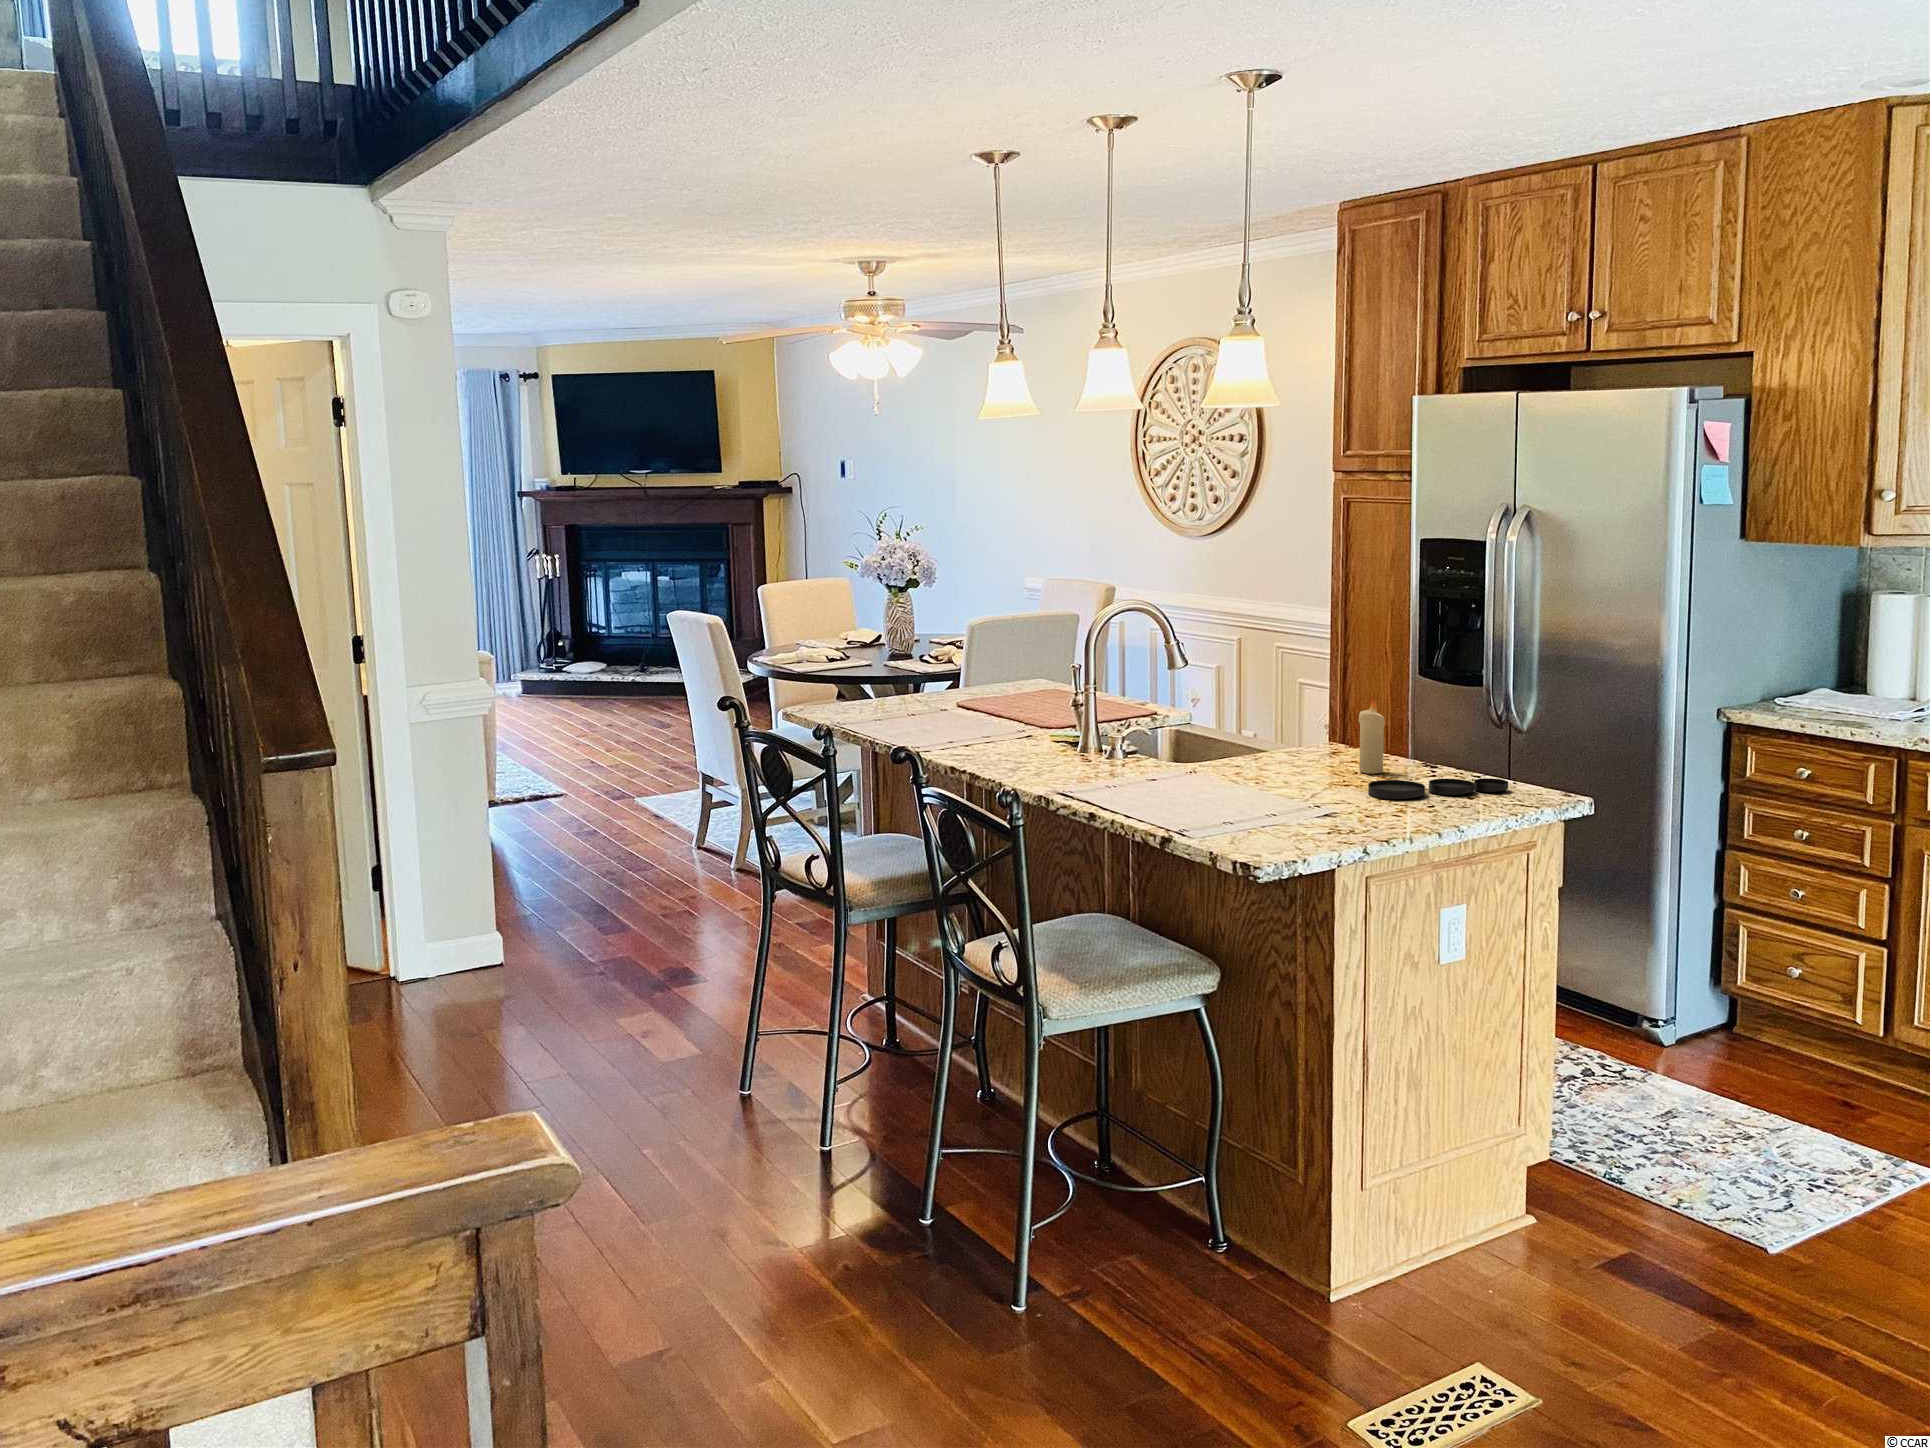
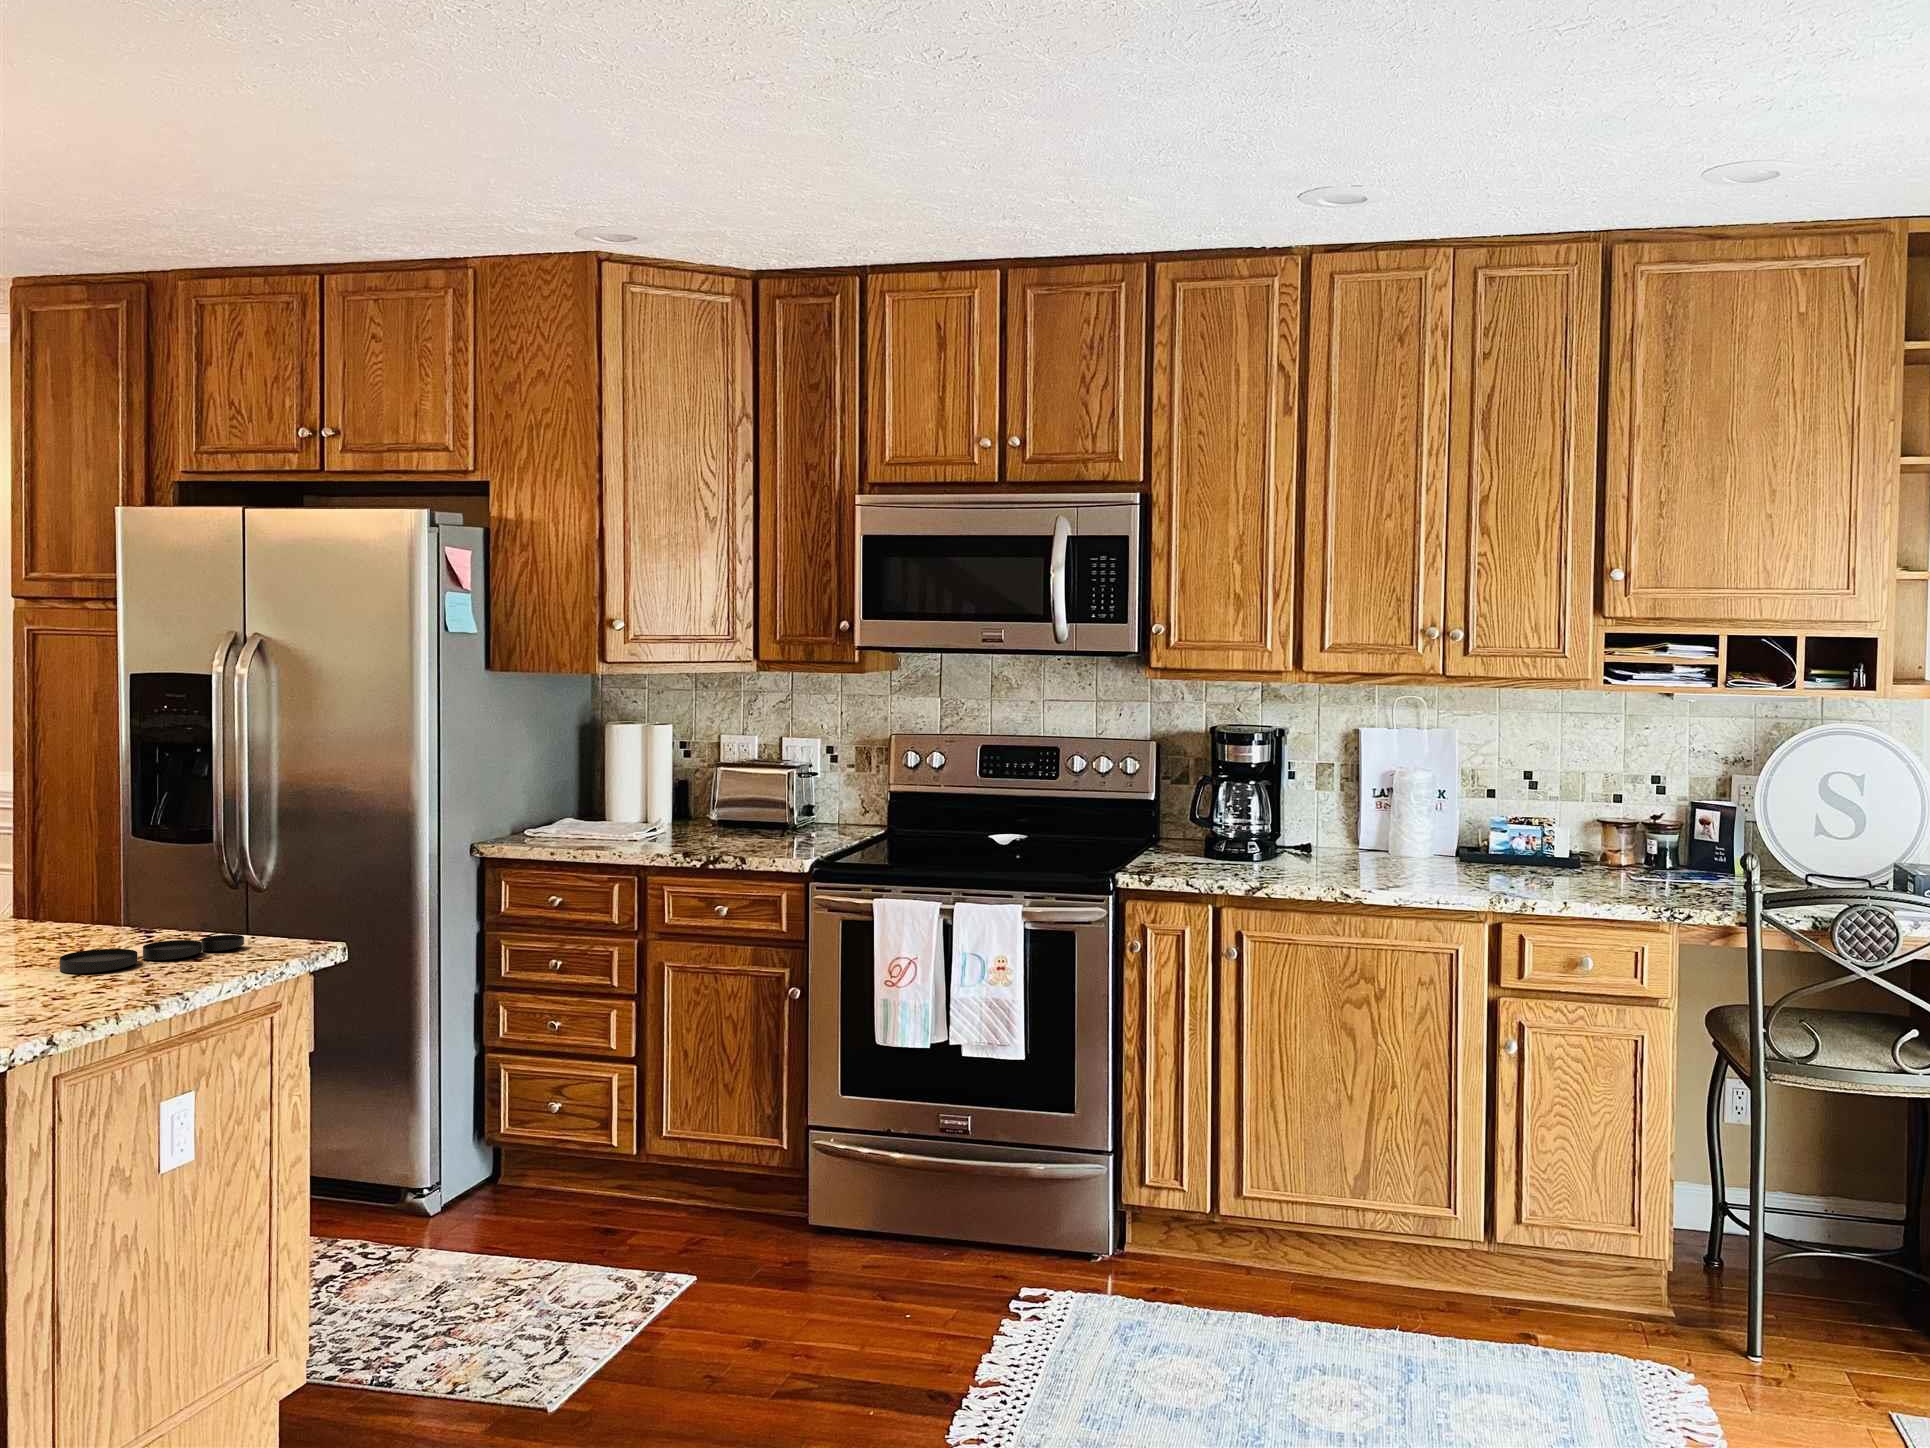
candle: present [1359,699,1385,774] -> none [46,851,82,946]

